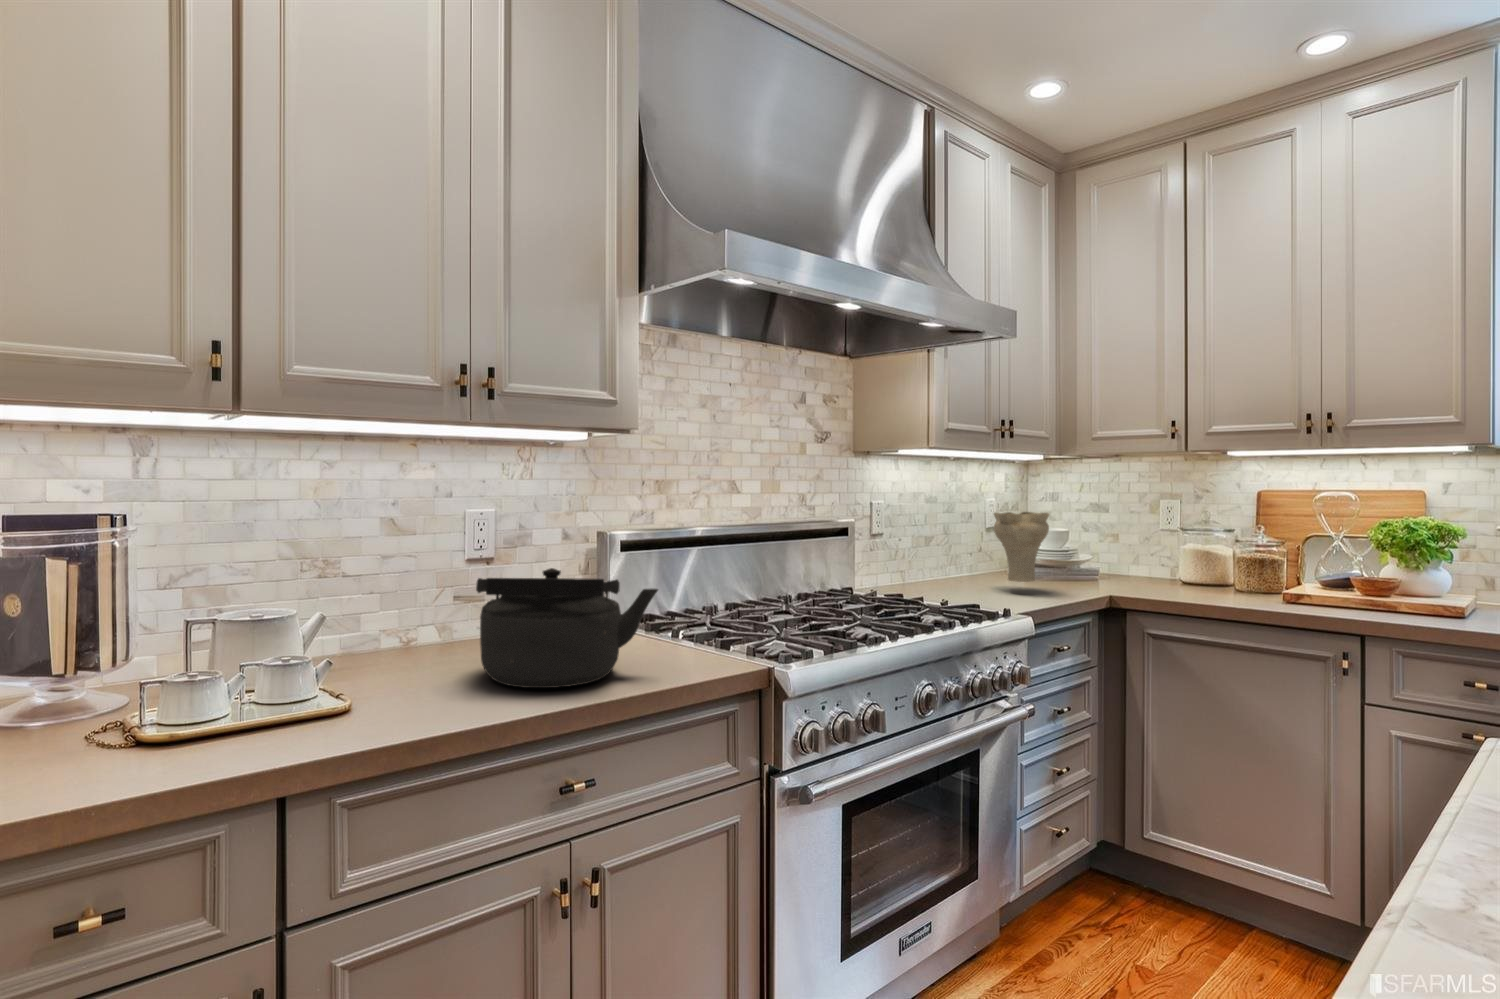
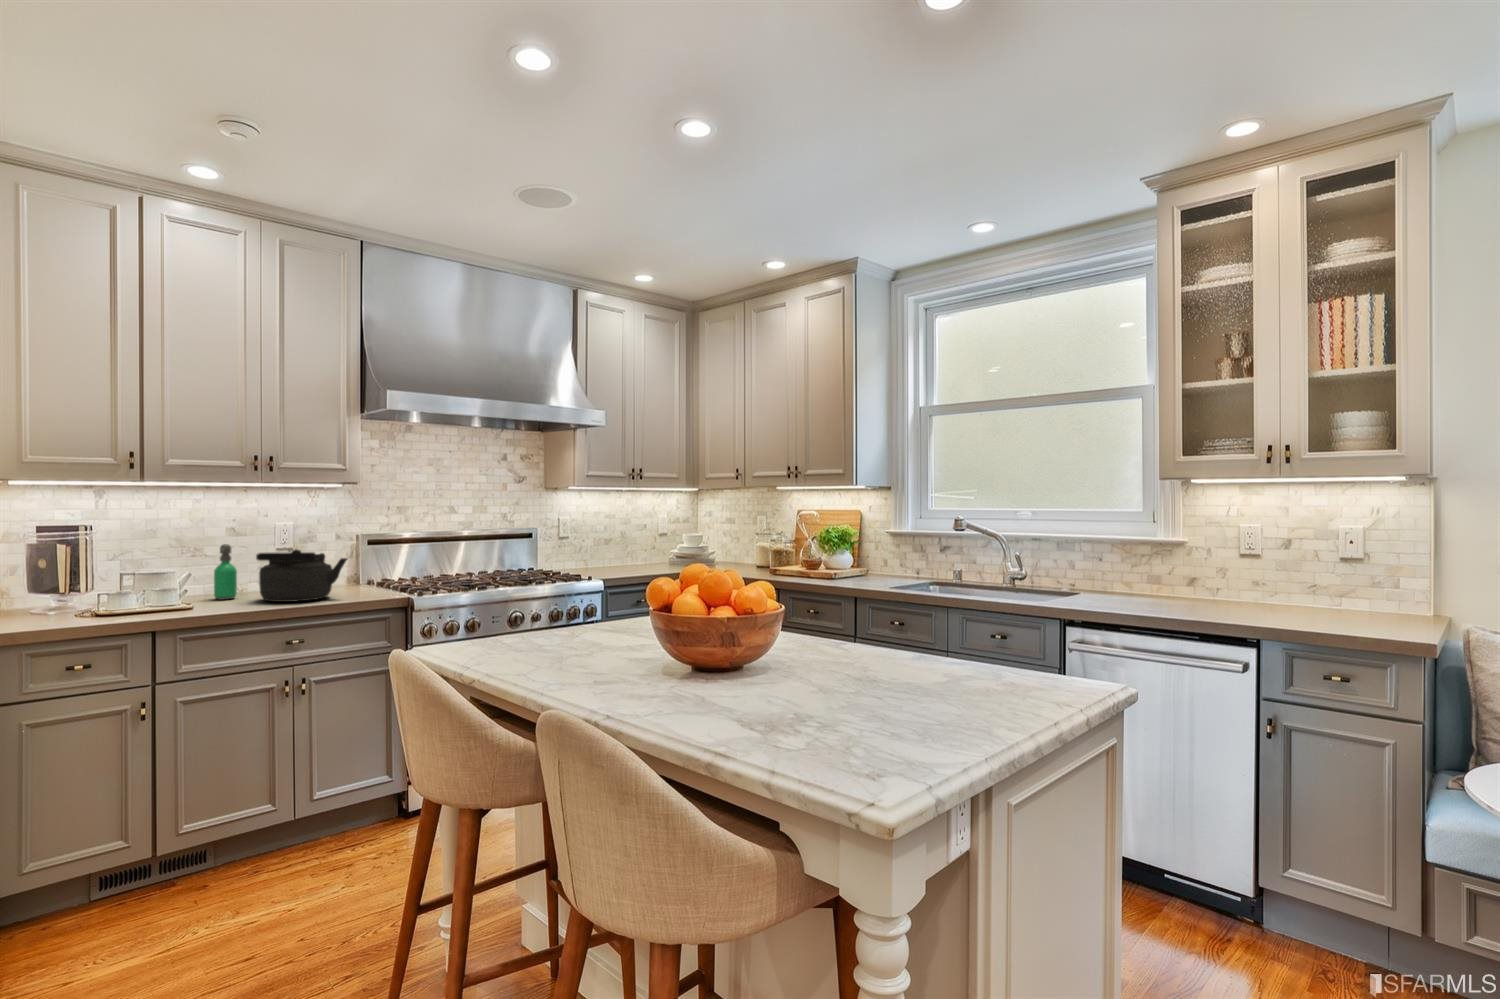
vase: present [994,512,1049,582] -> none [620,521,659,569]
soap dispenser: none [381,554,426,675] -> present [214,544,237,600]

